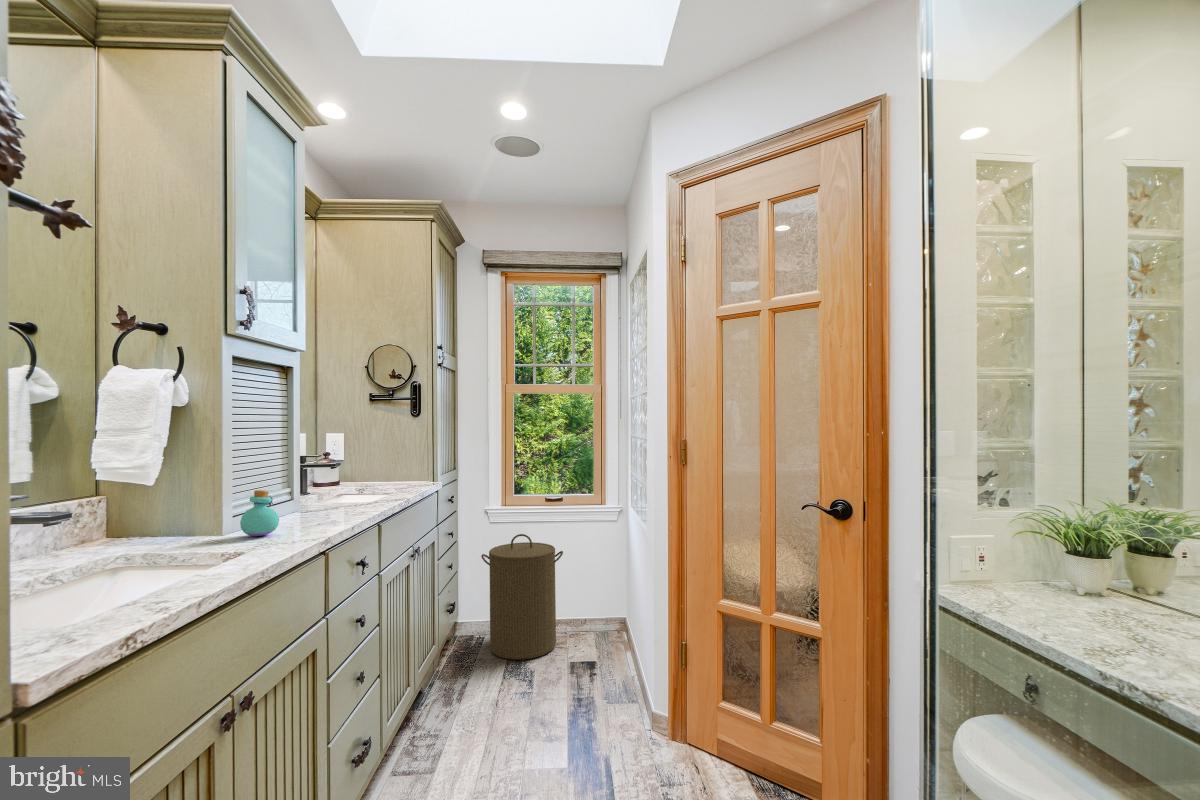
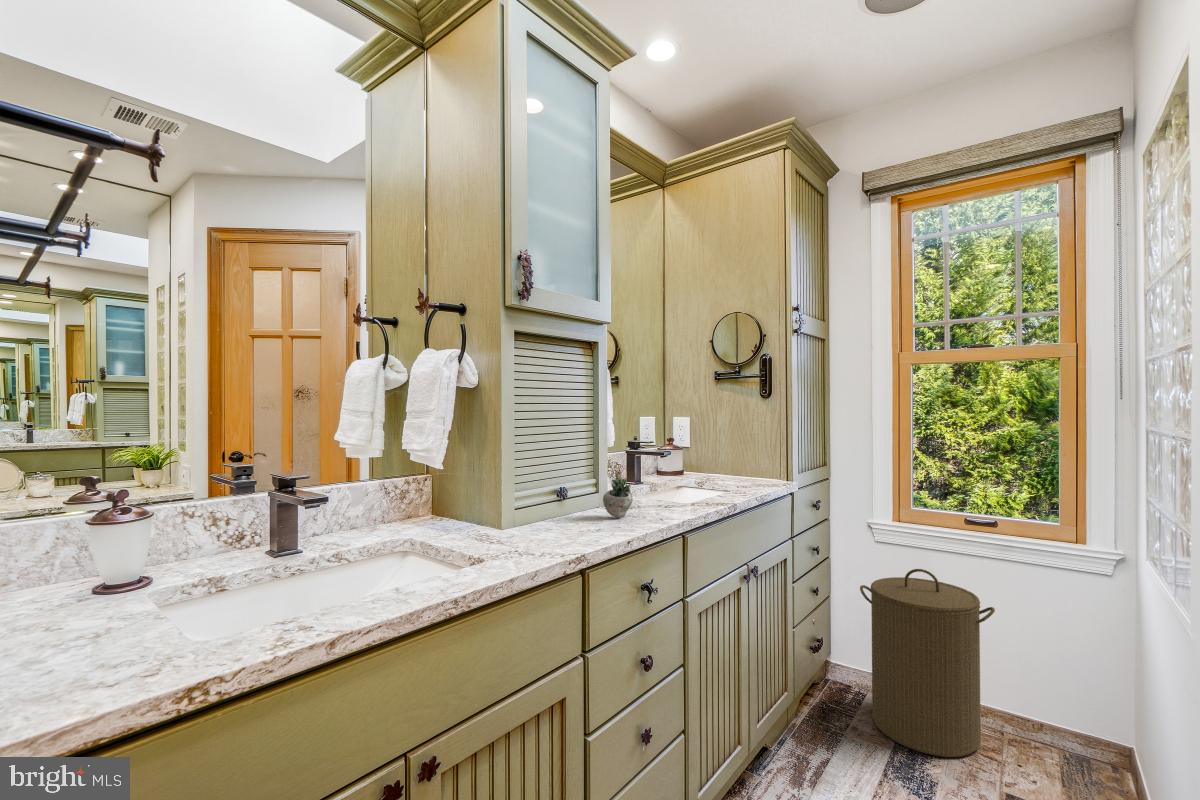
succulent plant: none [307,471,359,516] -> present [603,468,662,518]
perfume bottle: present [240,490,279,536] -> none [511,485,549,538]

